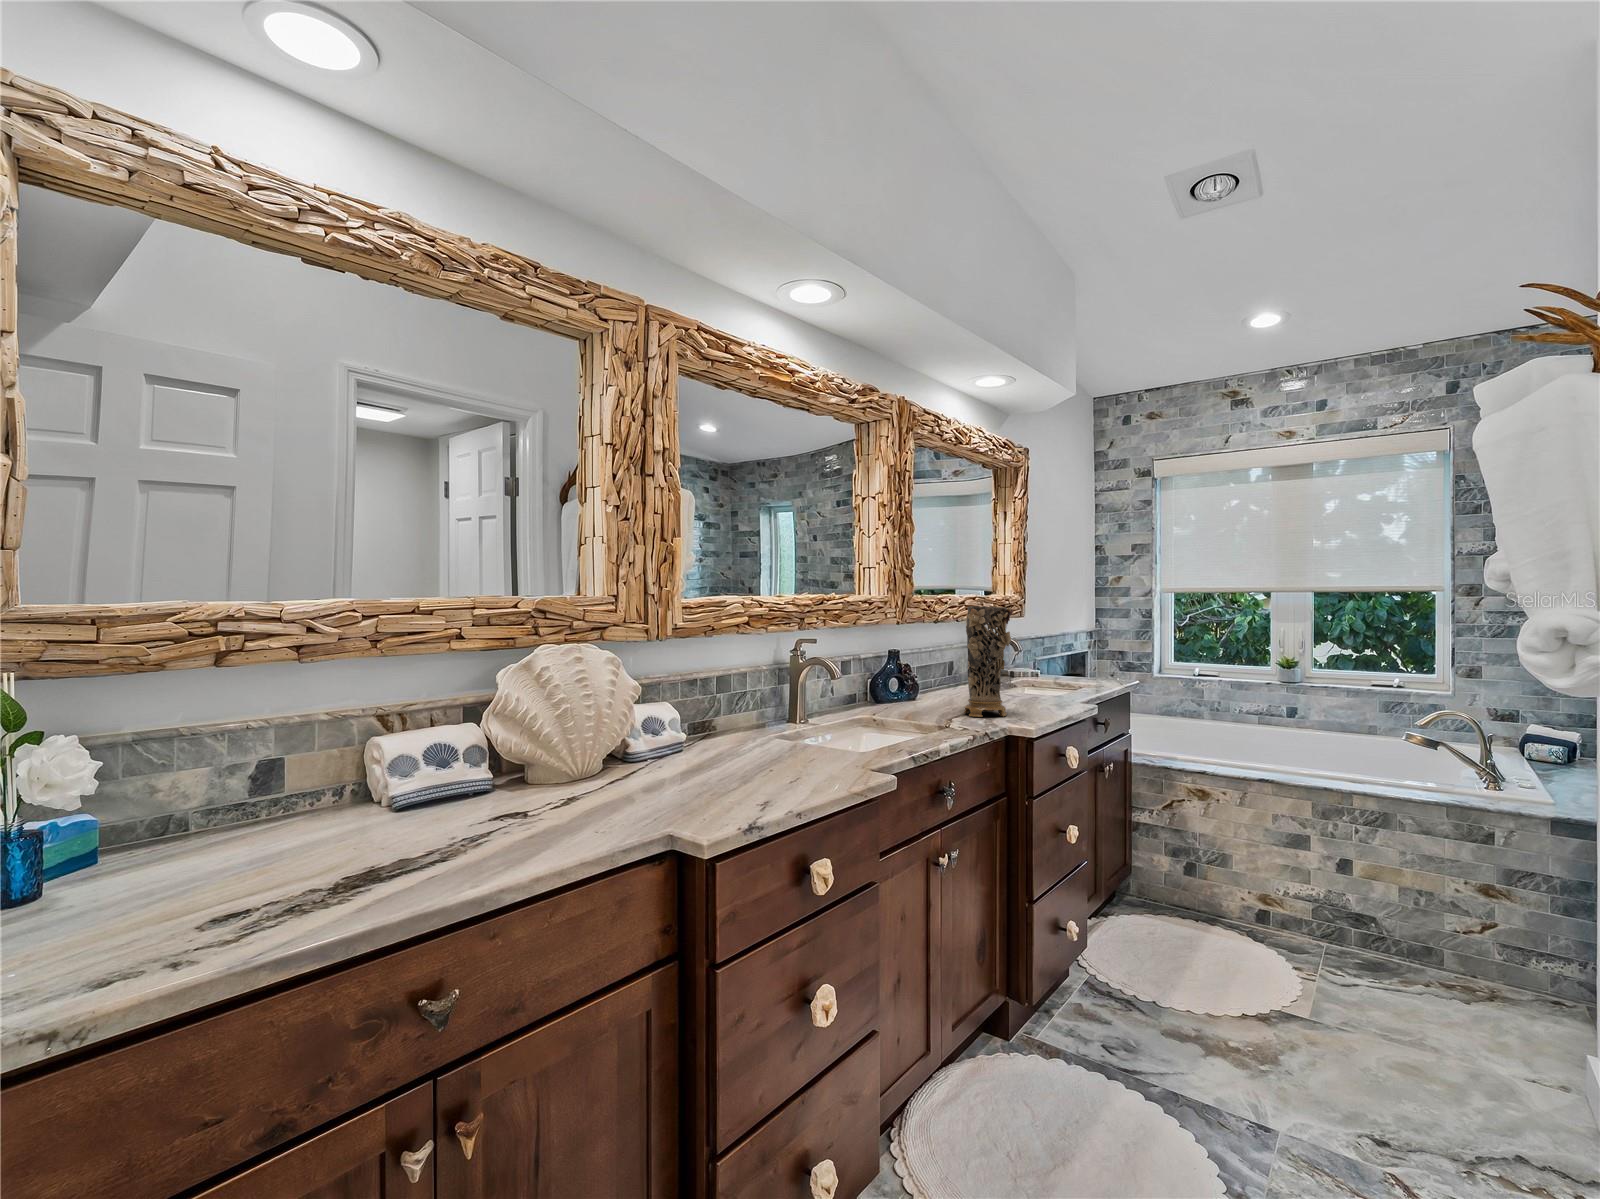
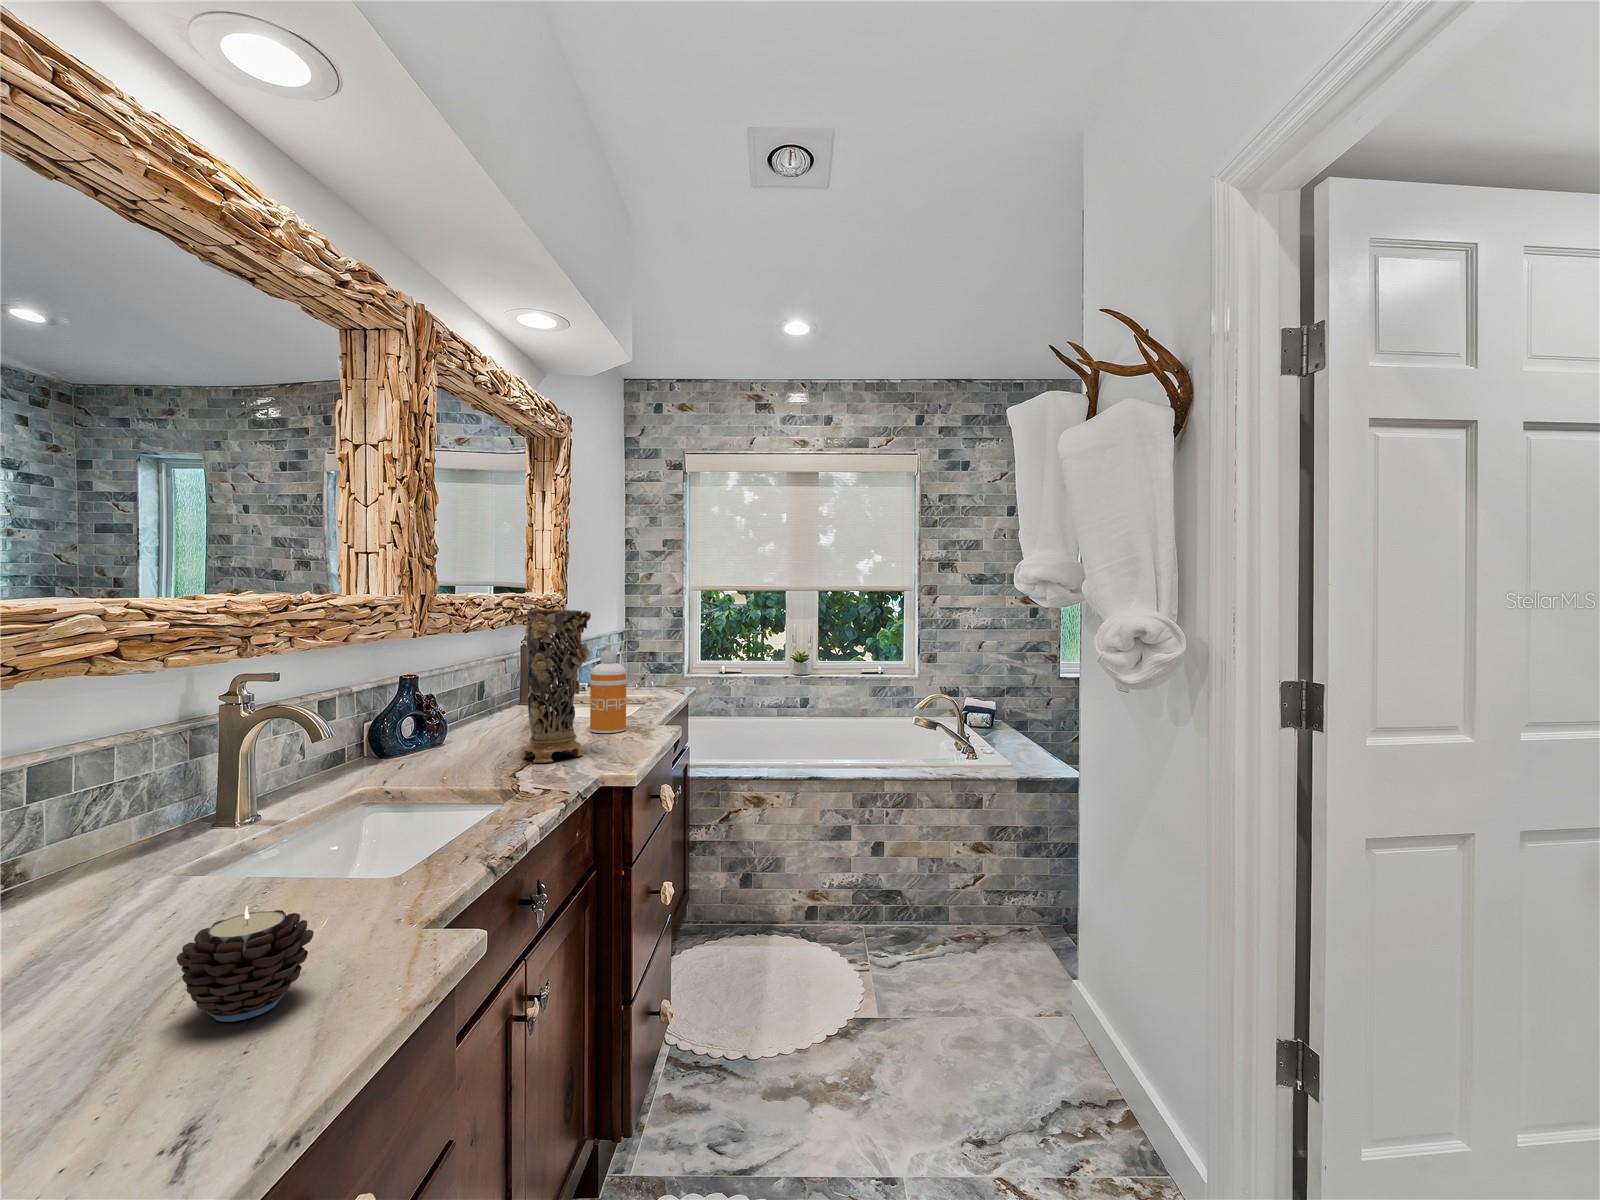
soap dispenser: none [1024,634,1054,706] -> present [590,643,626,733]
candle: none [762,736,813,786] -> present [177,906,314,1022]

